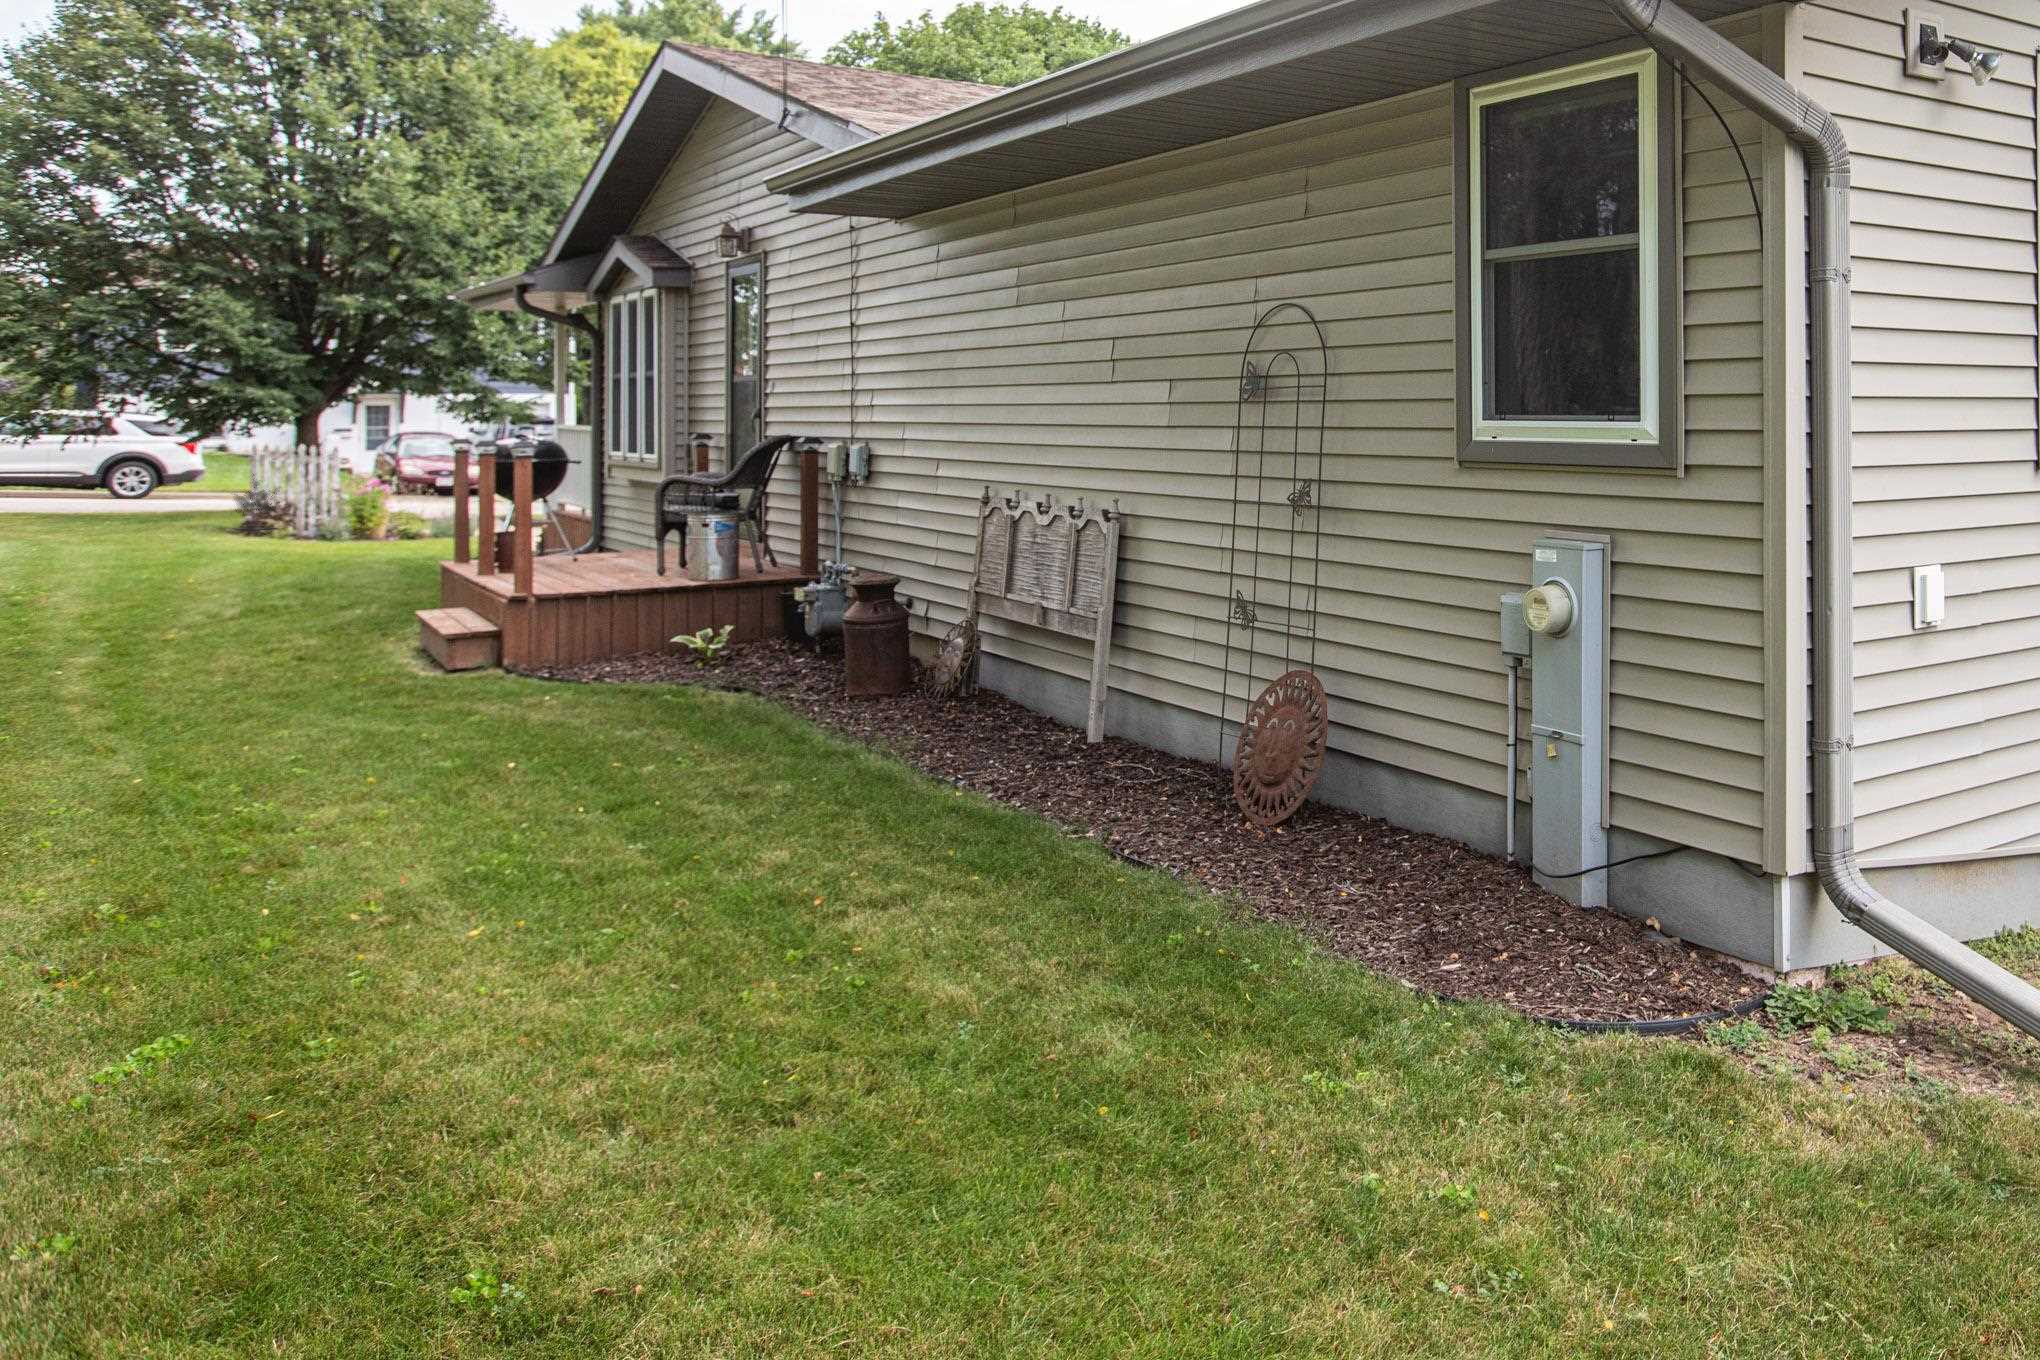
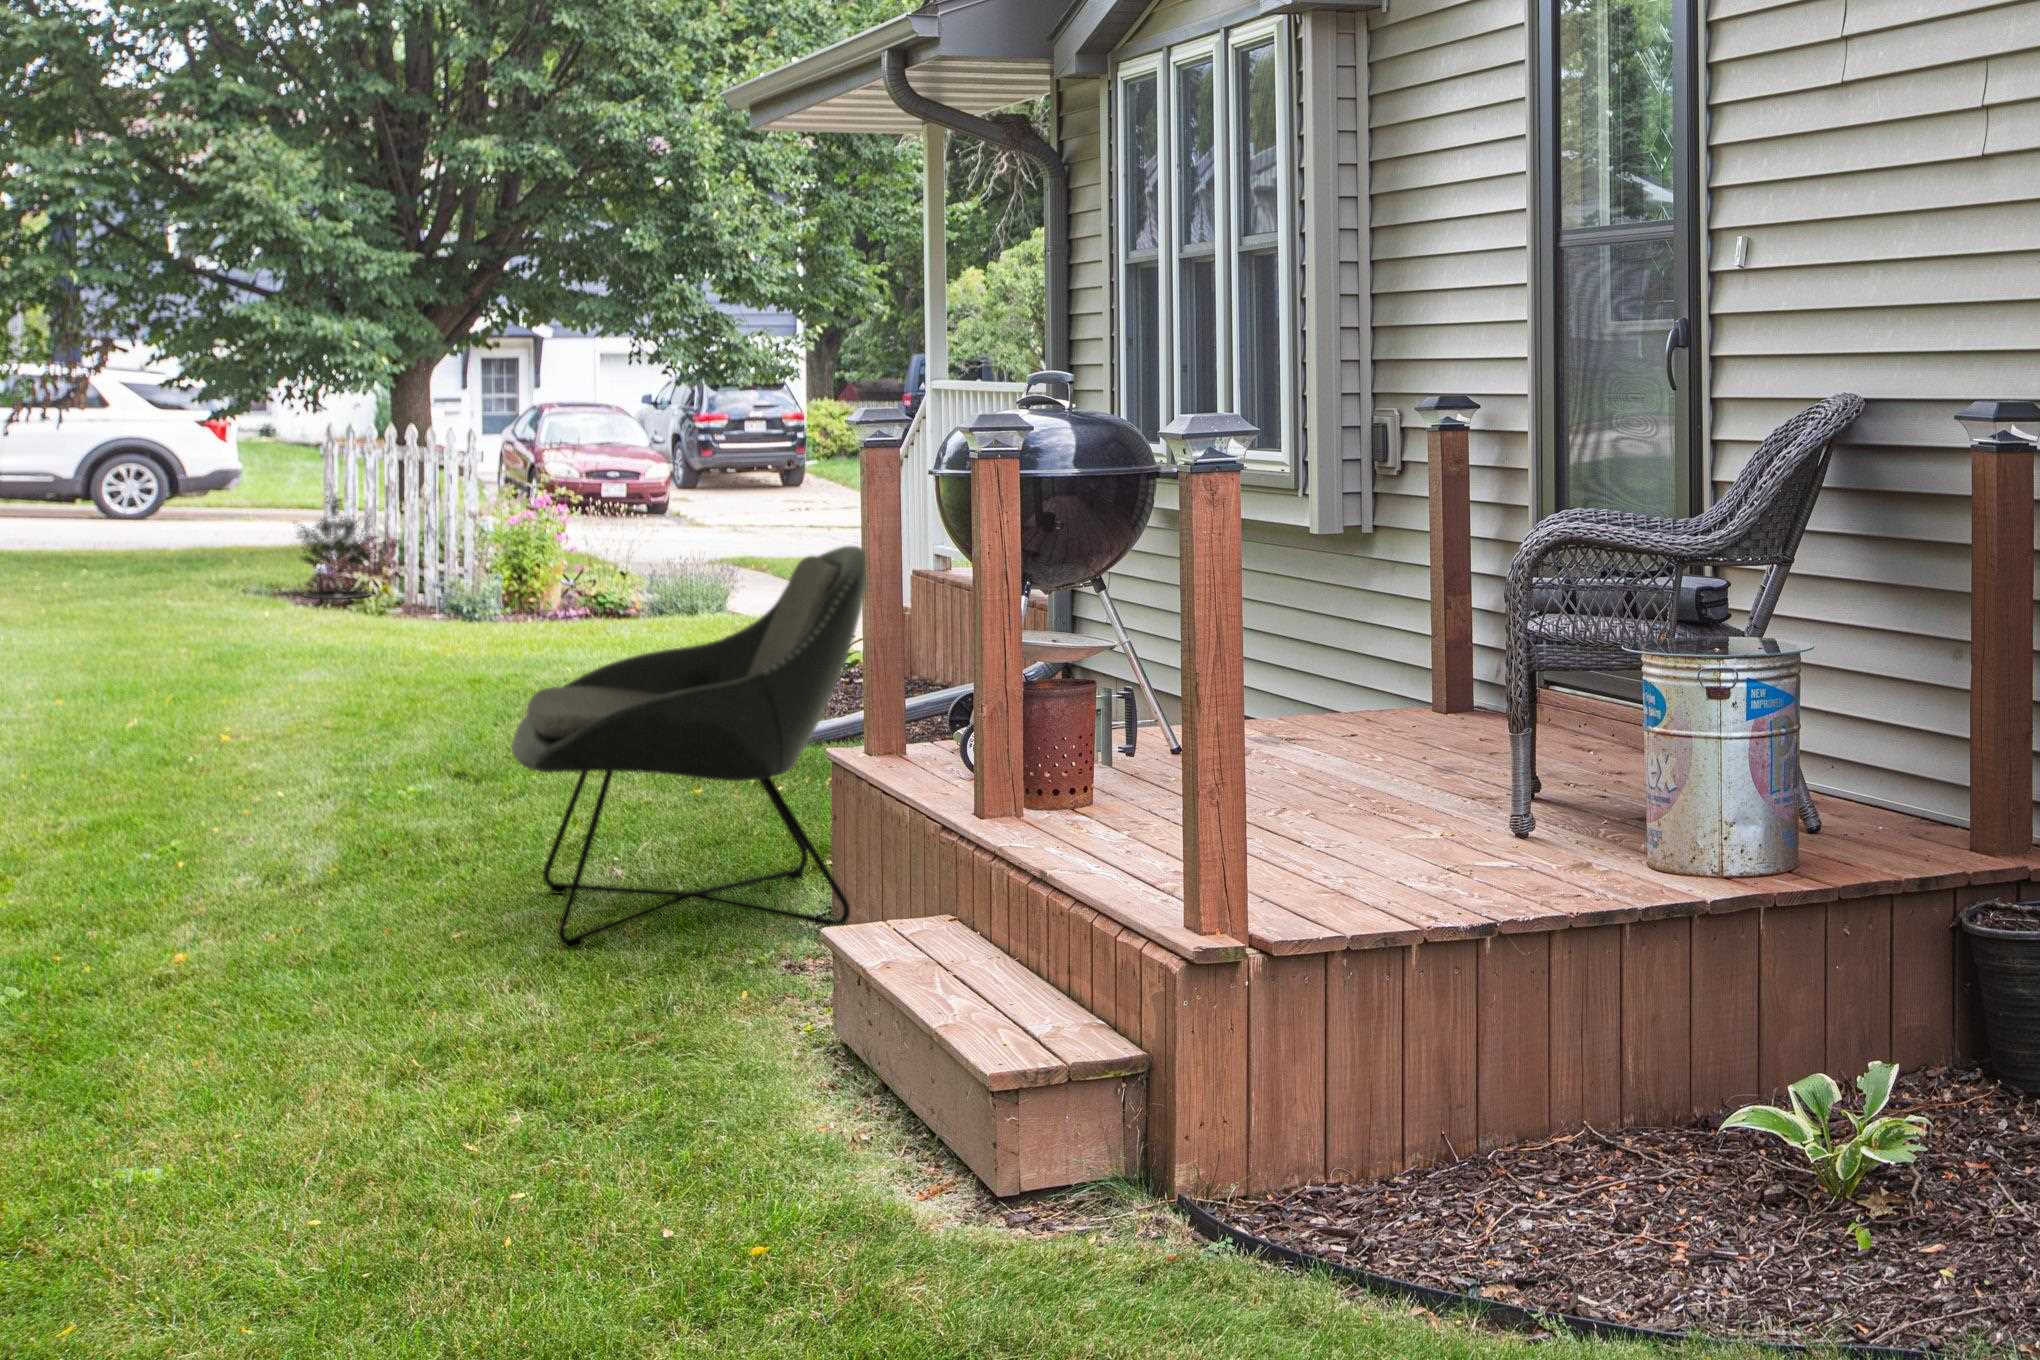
lounge chair: none [304,487,453,625] -> present [511,546,868,949]

